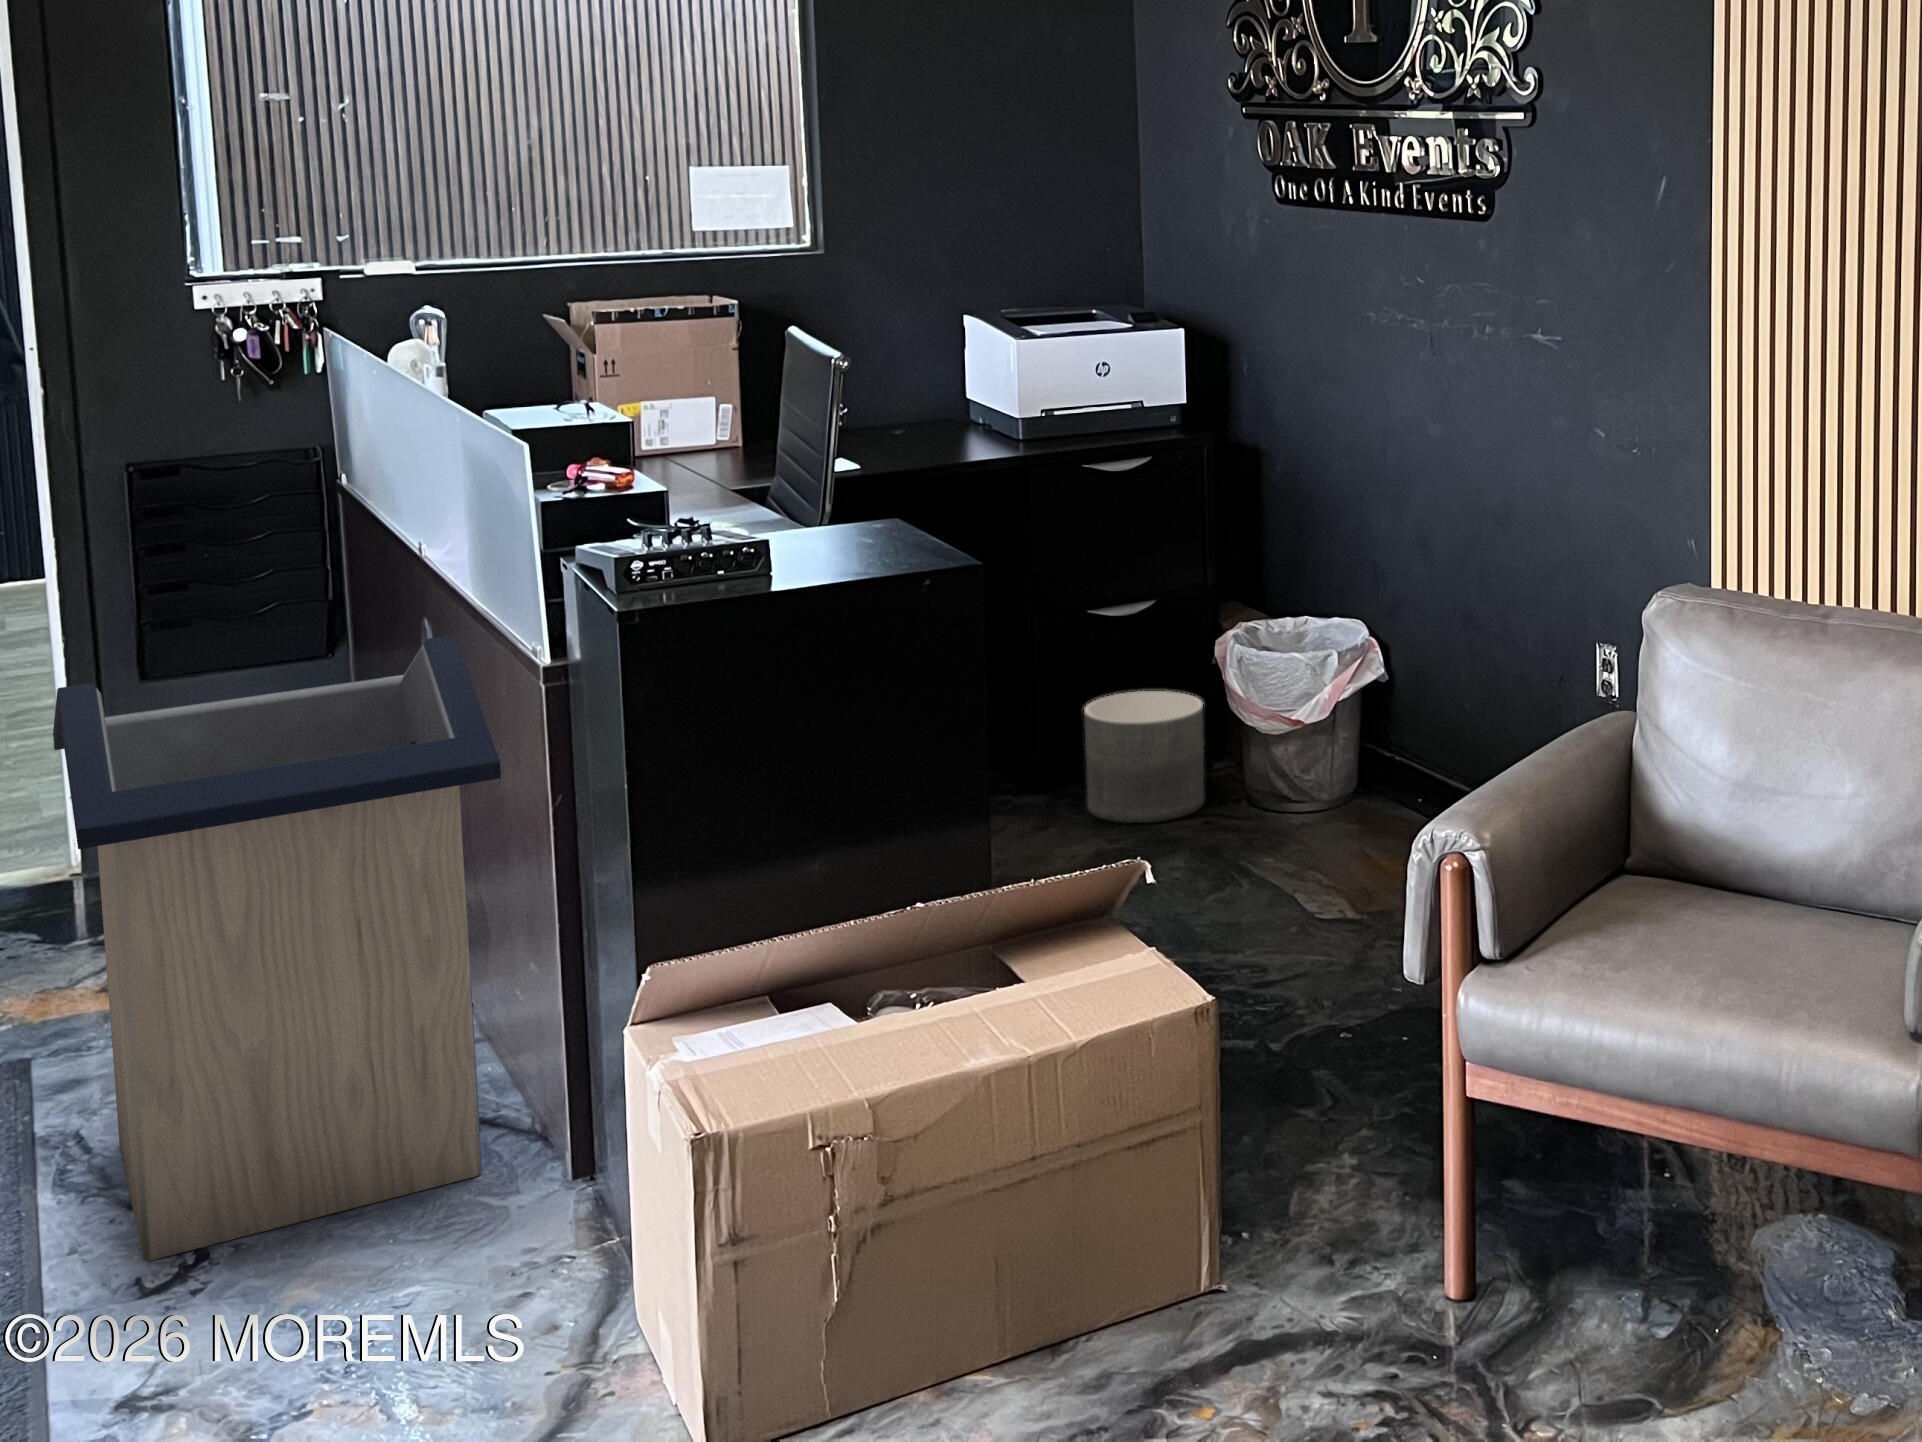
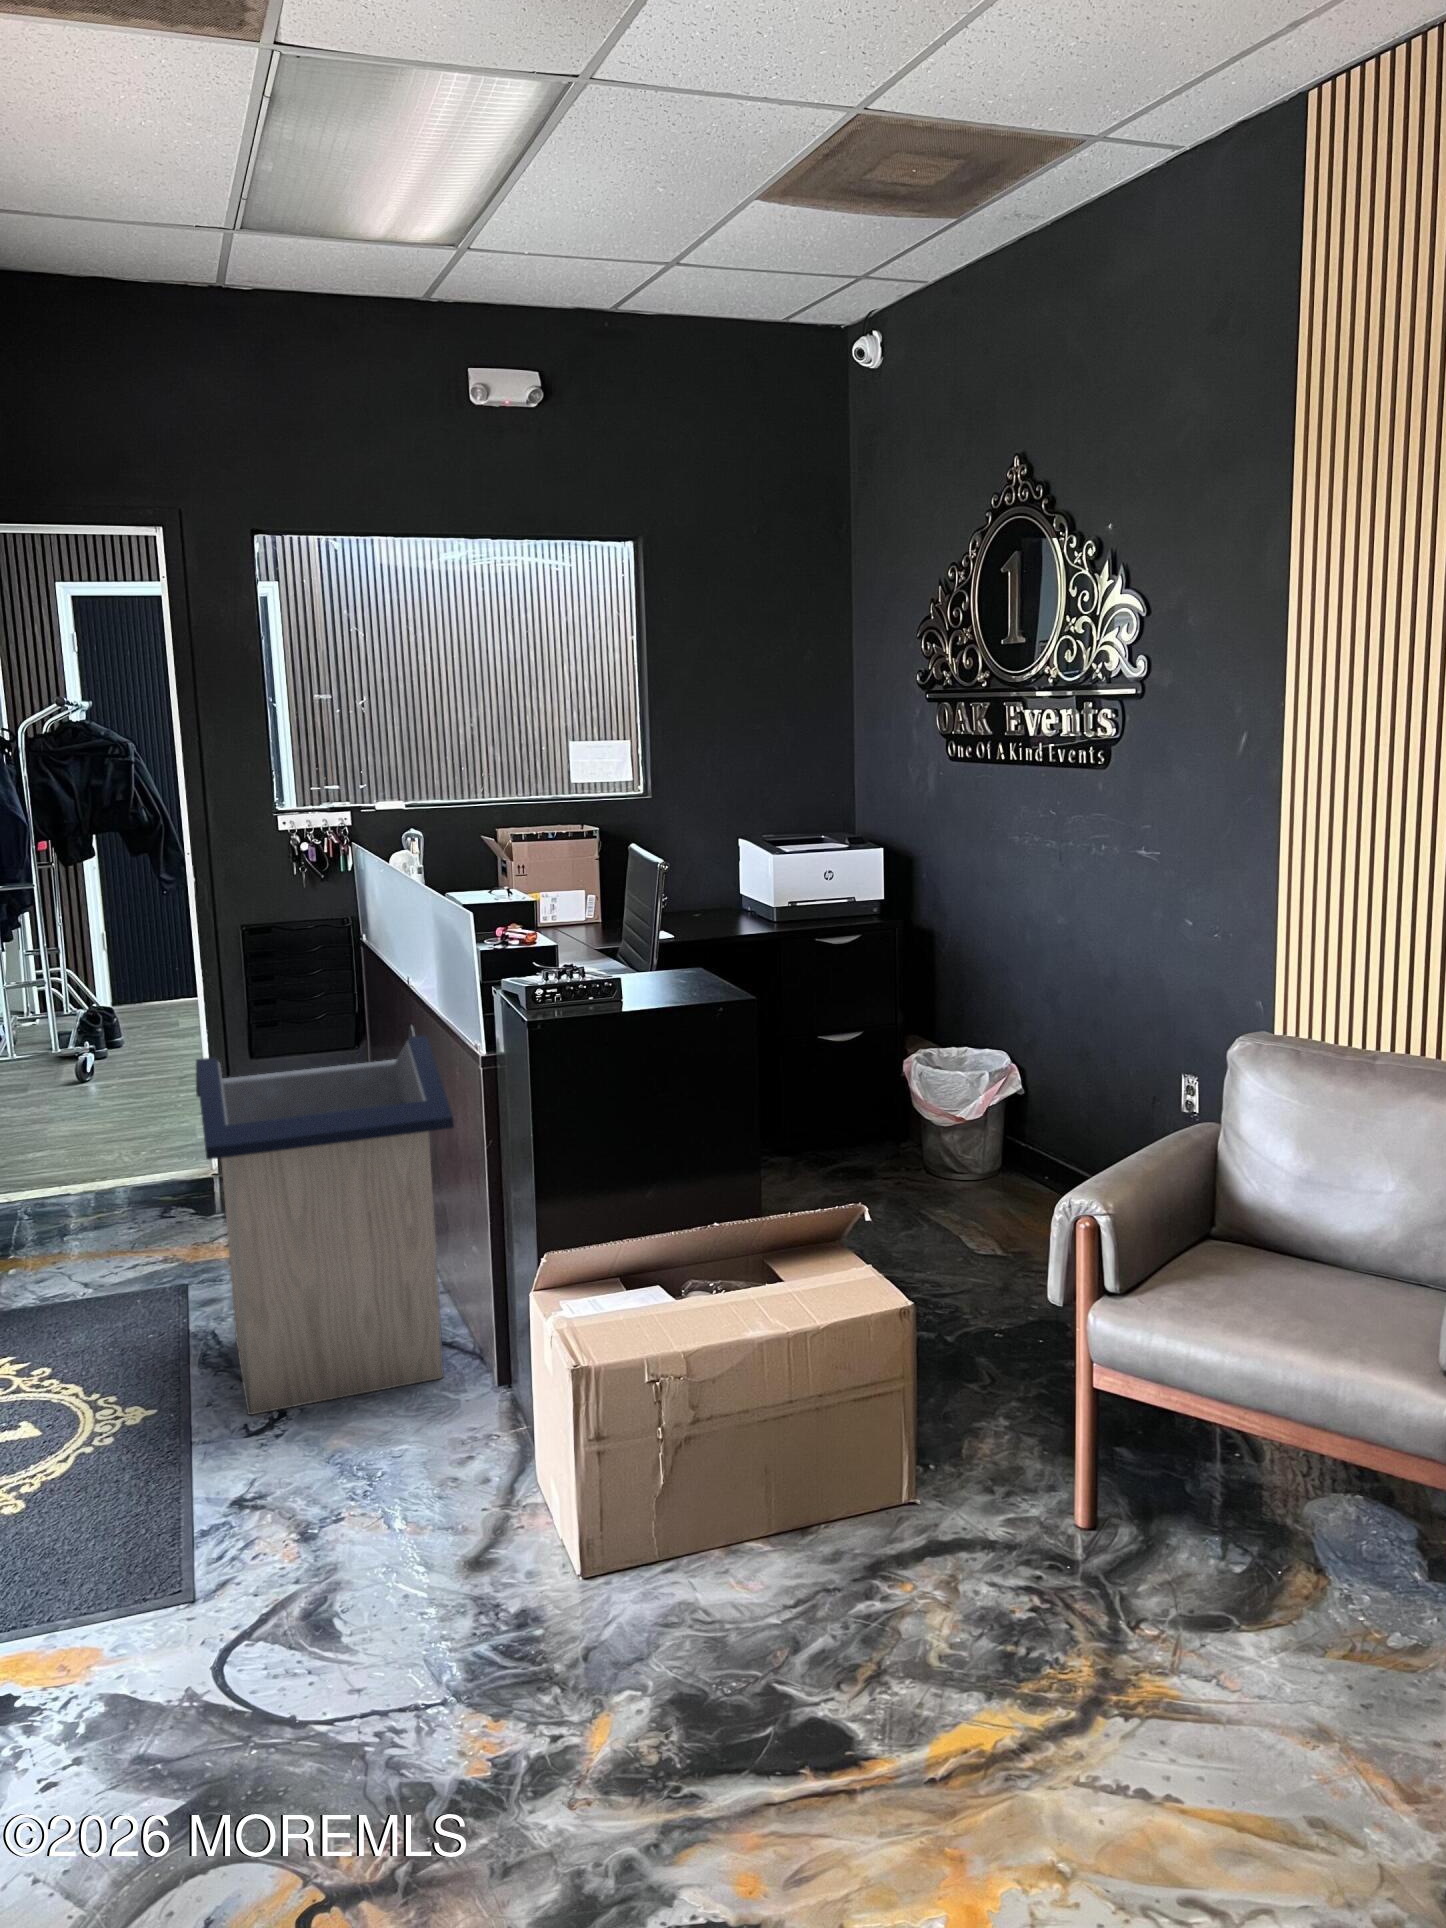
planter: present [1084,691,1204,823] -> none [819,1089,898,1176]

